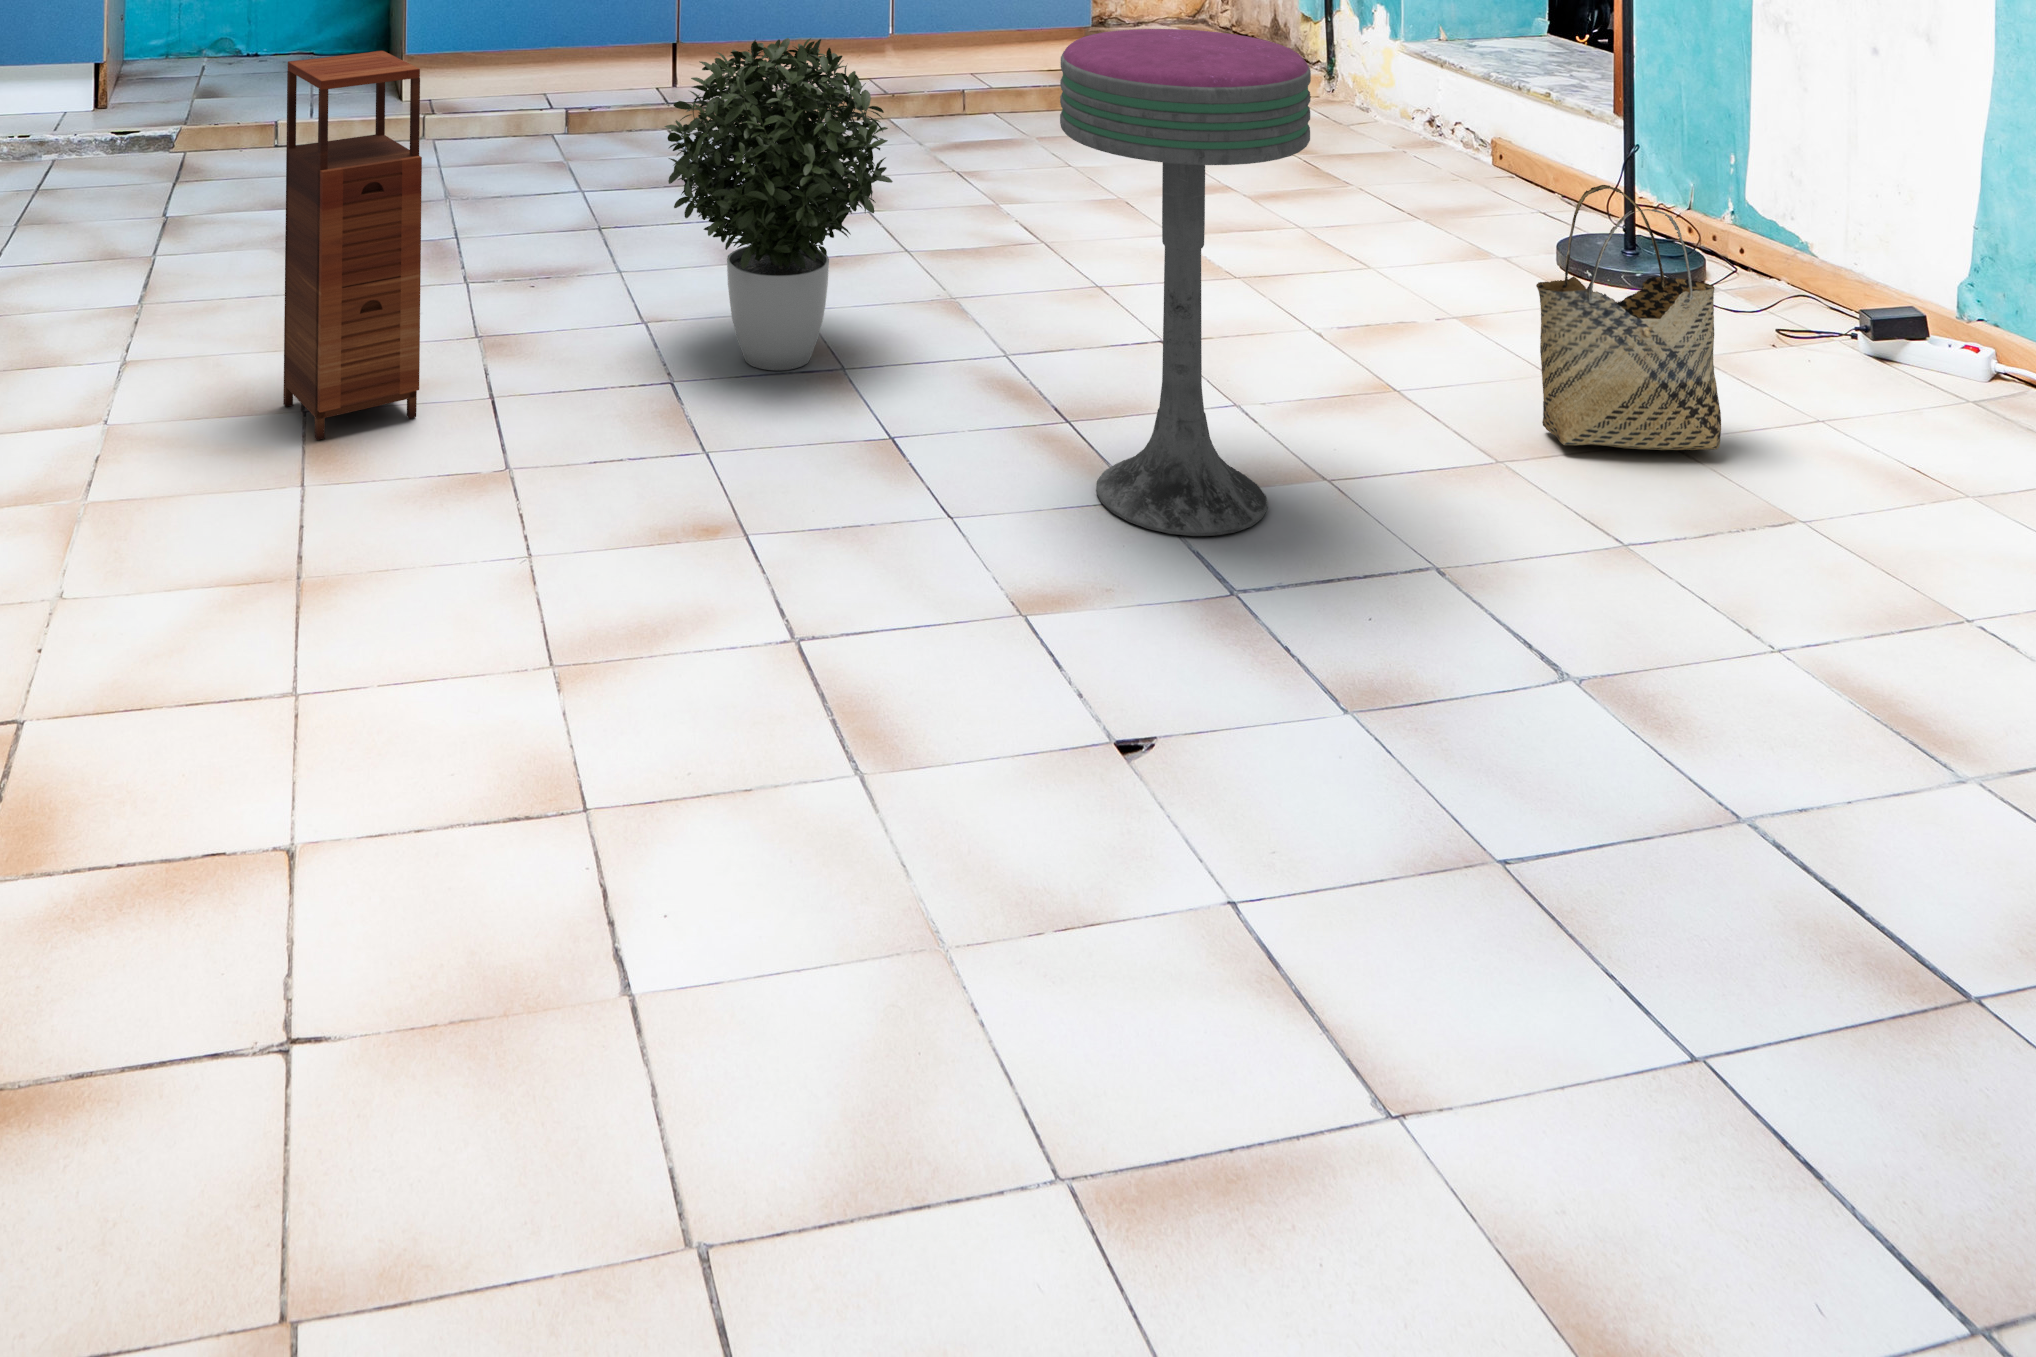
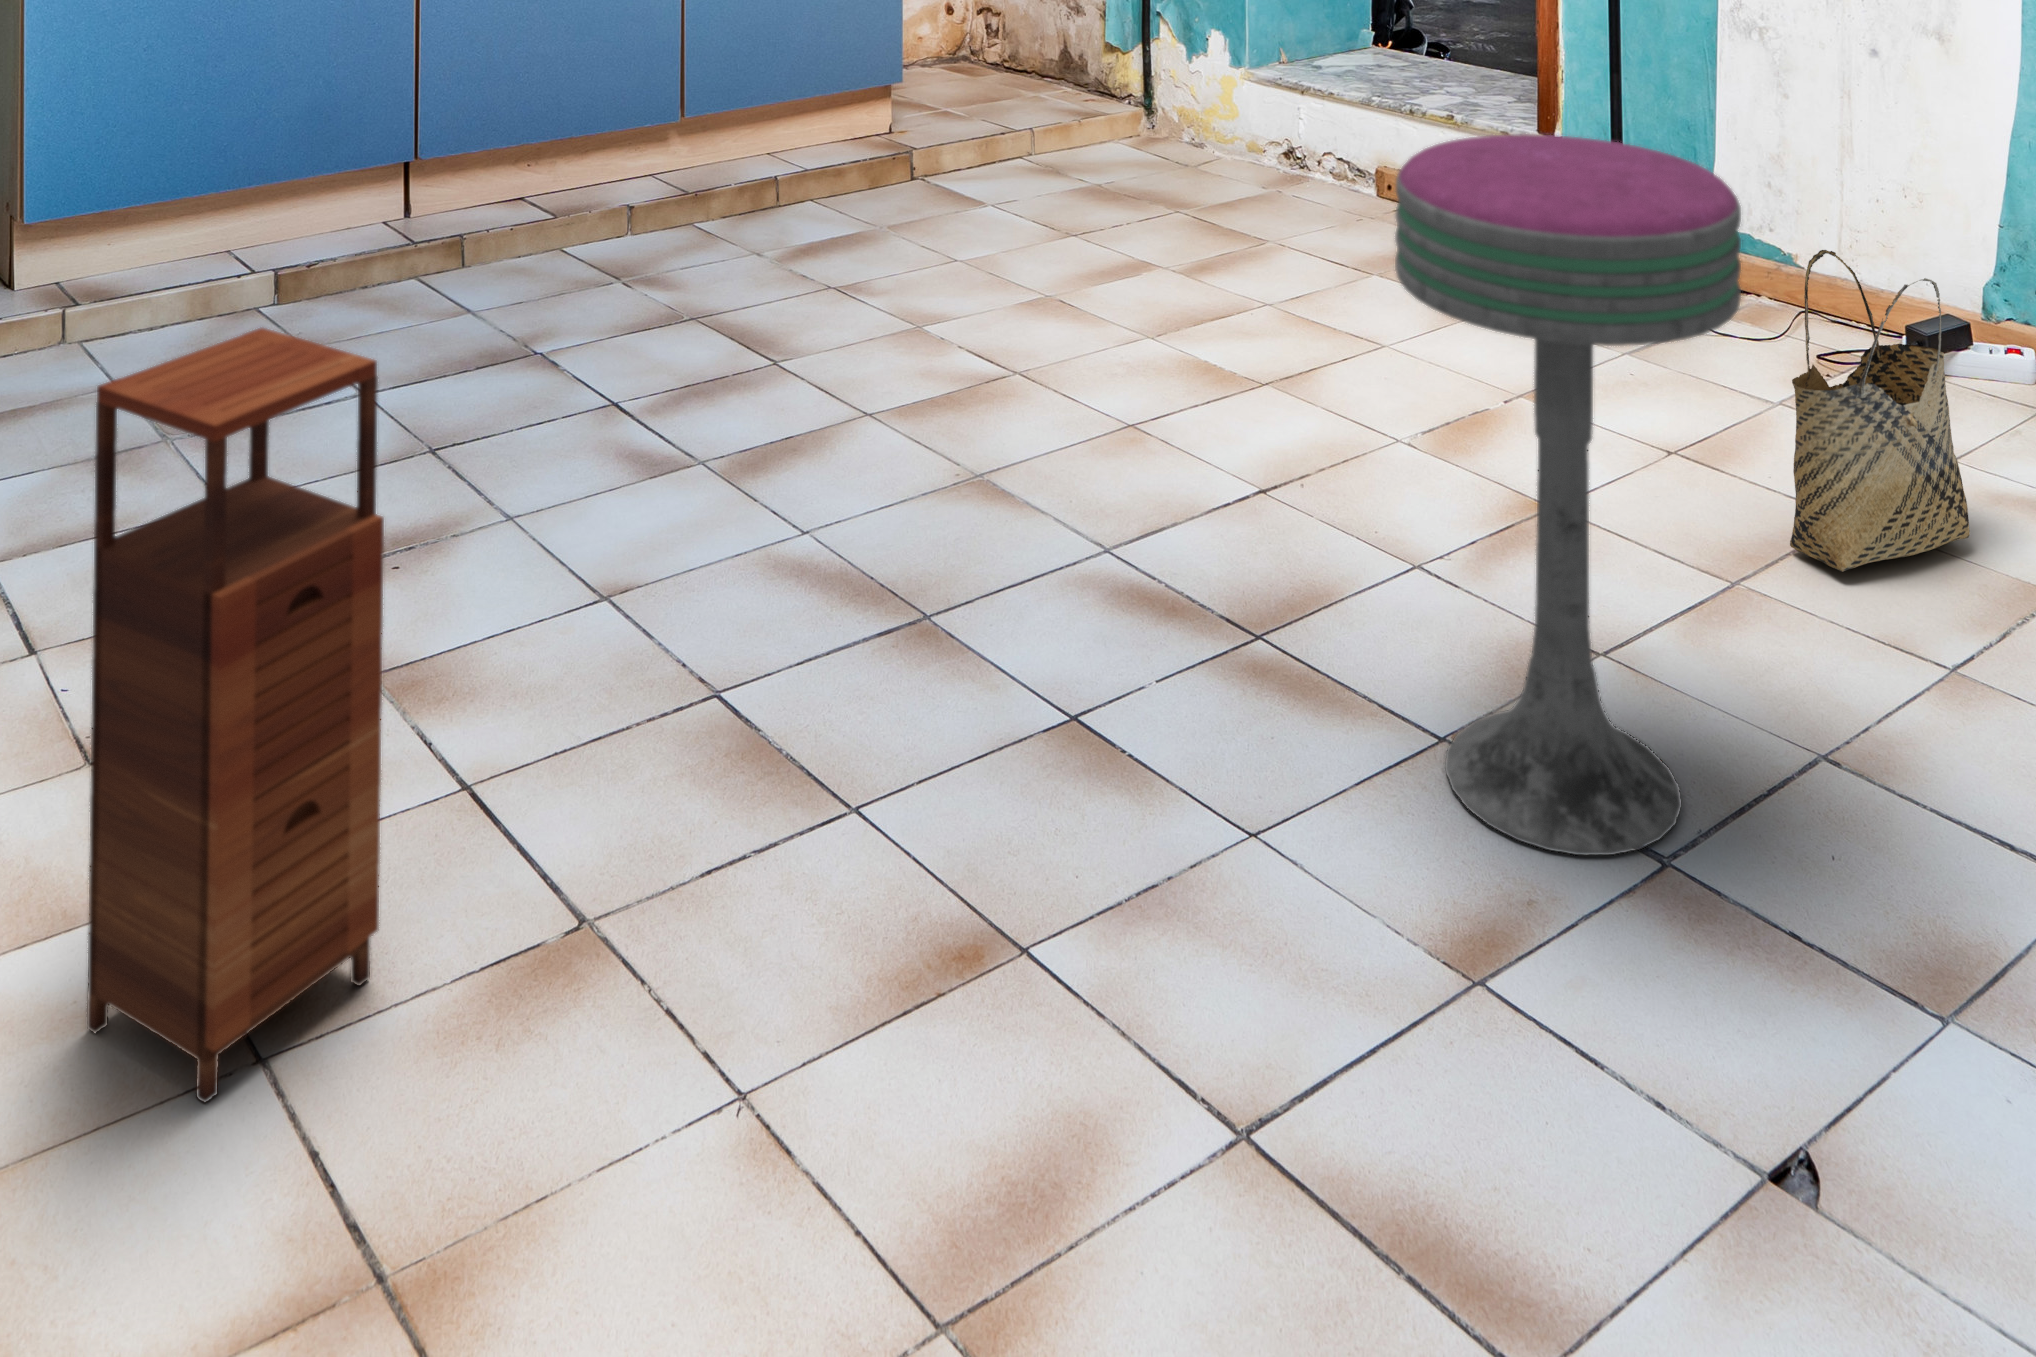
potted plant: present [665,38,893,370] -> none [695,191,1035,701]

